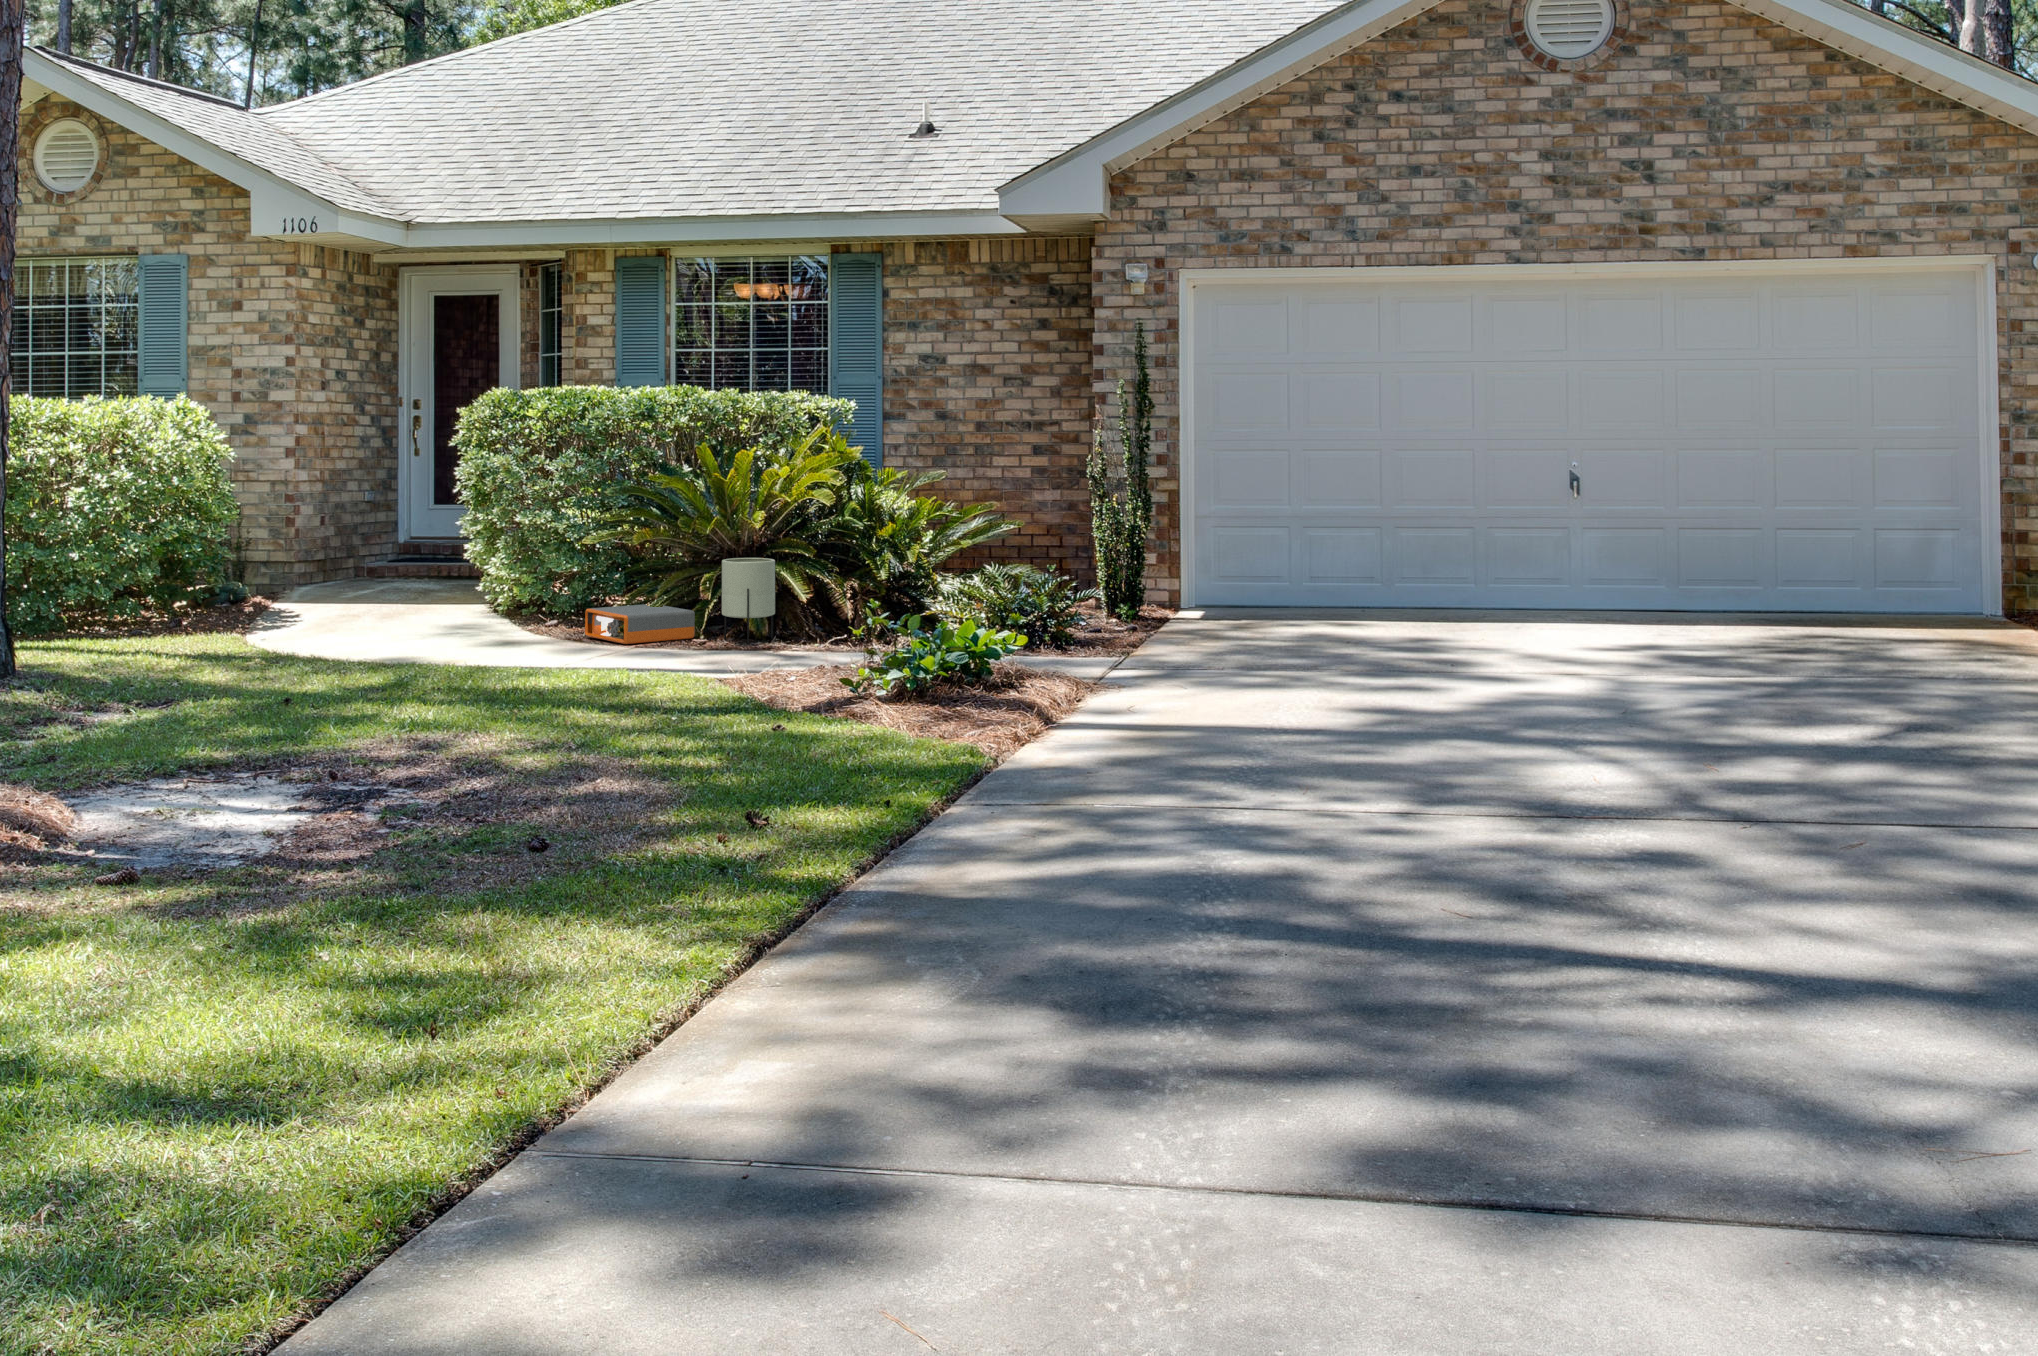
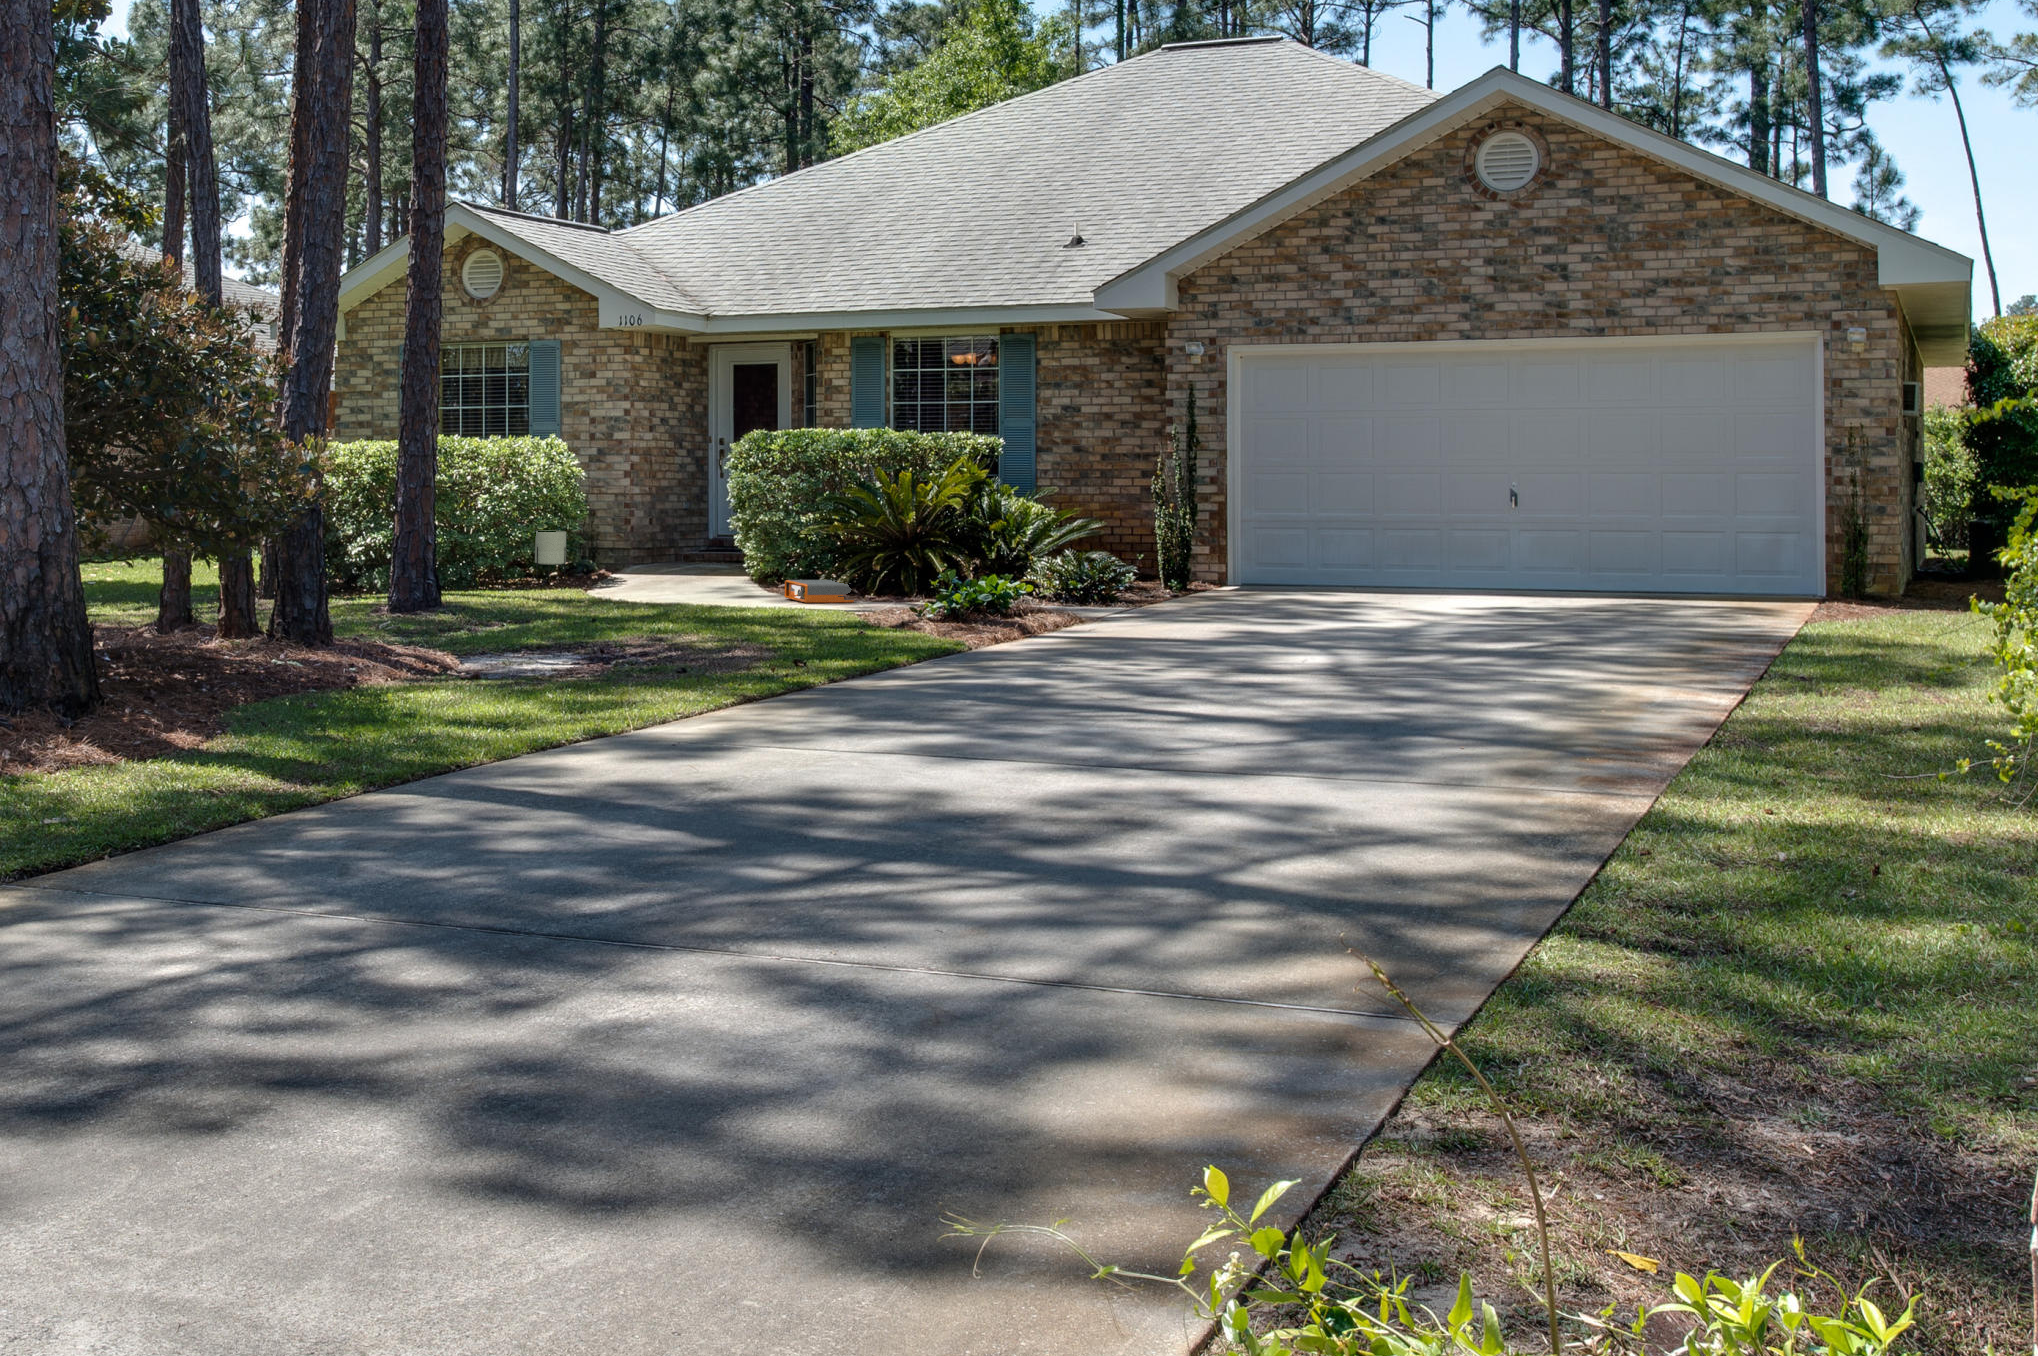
planter: present [722,558,775,644] -> present [535,531,566,579]

